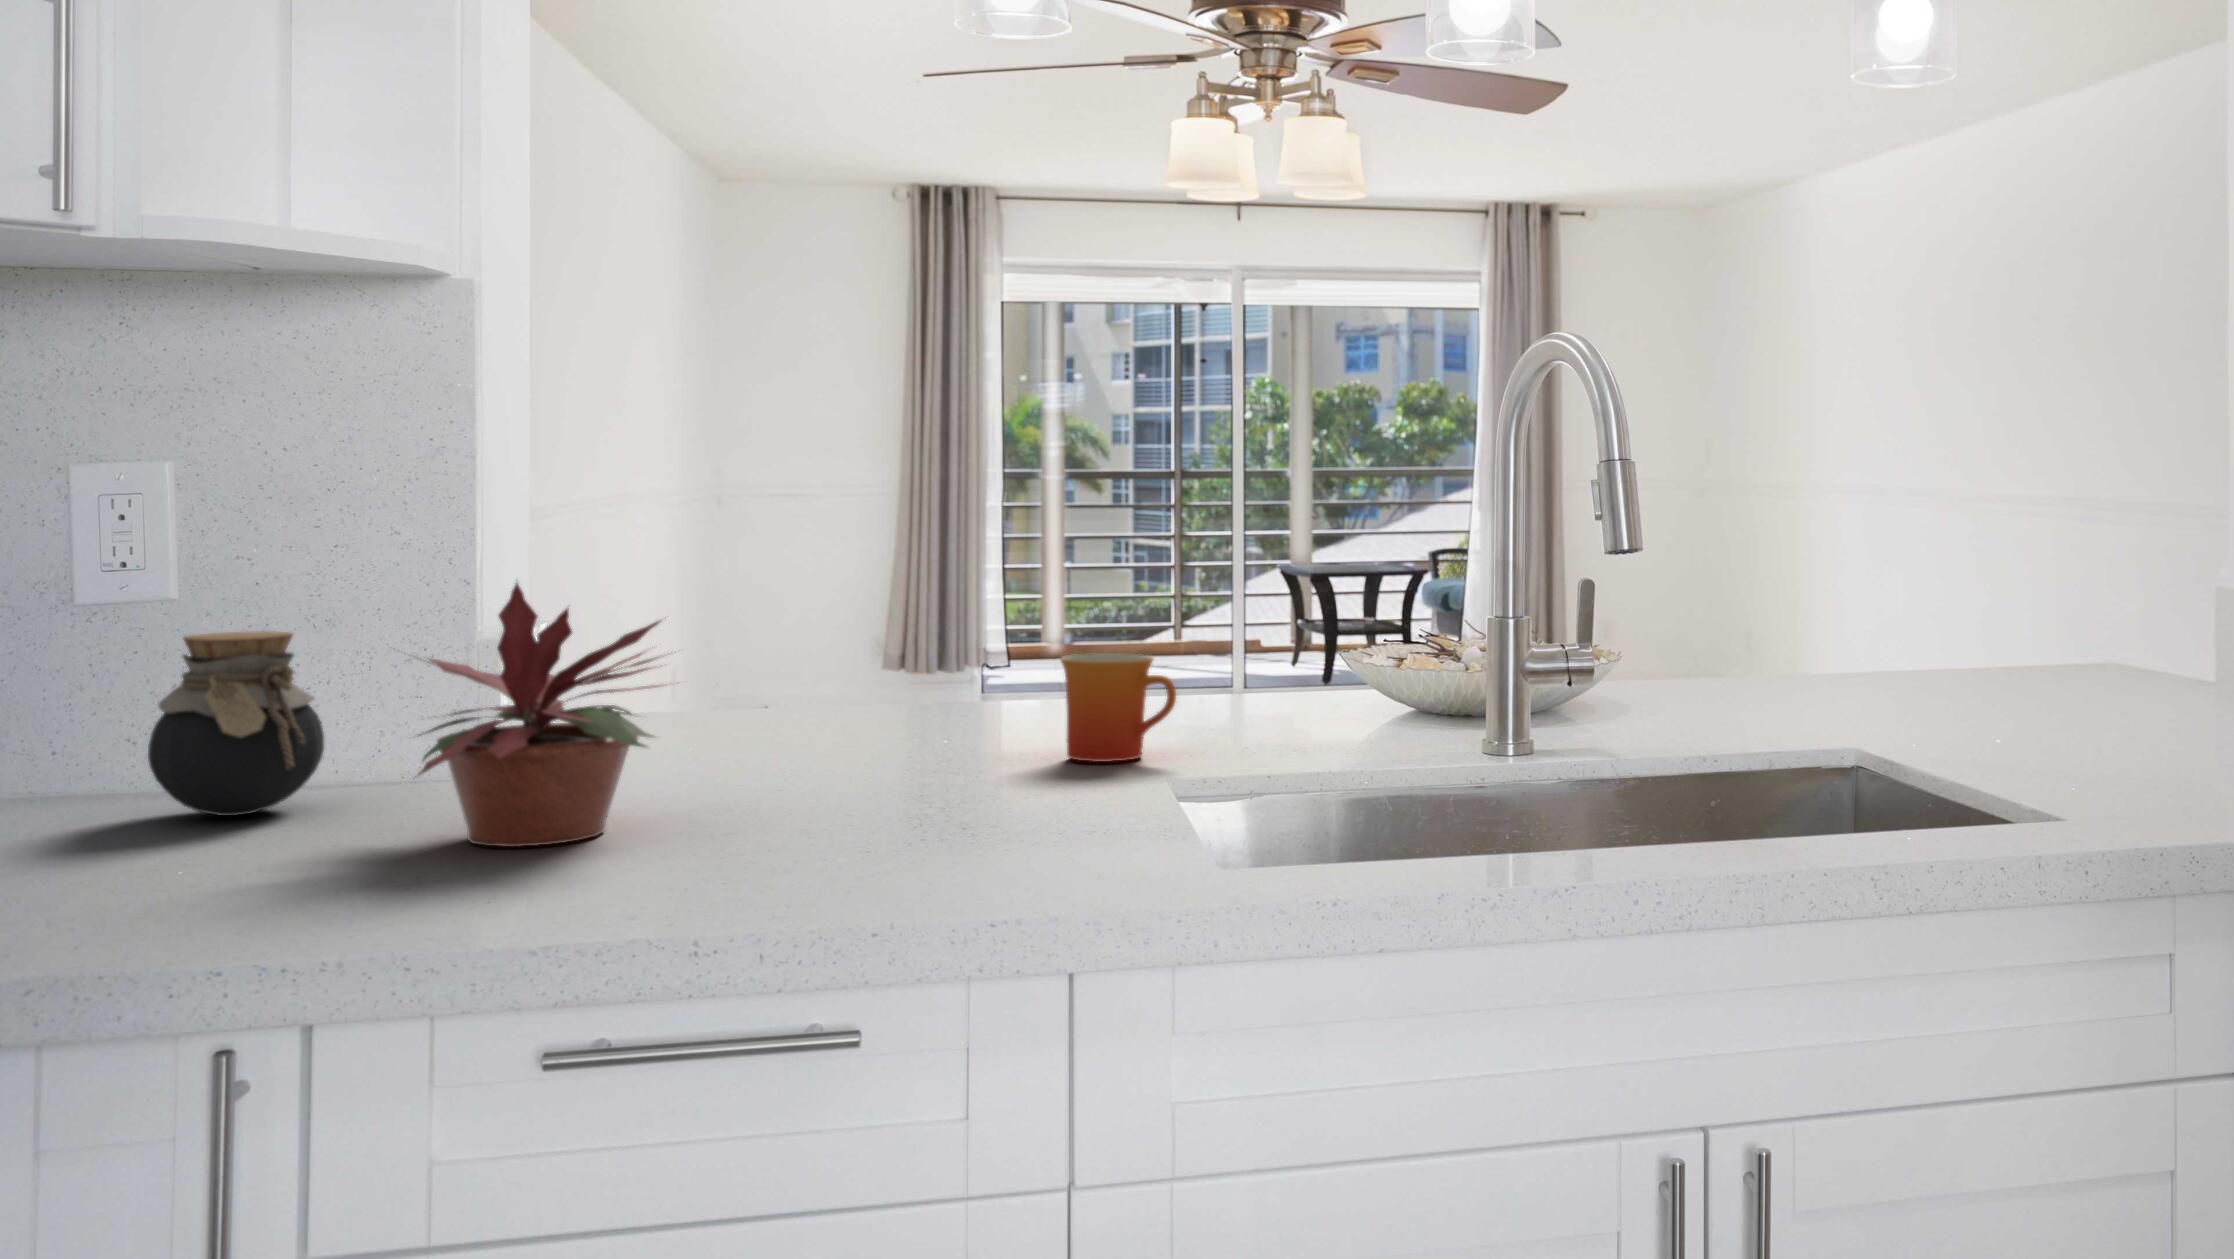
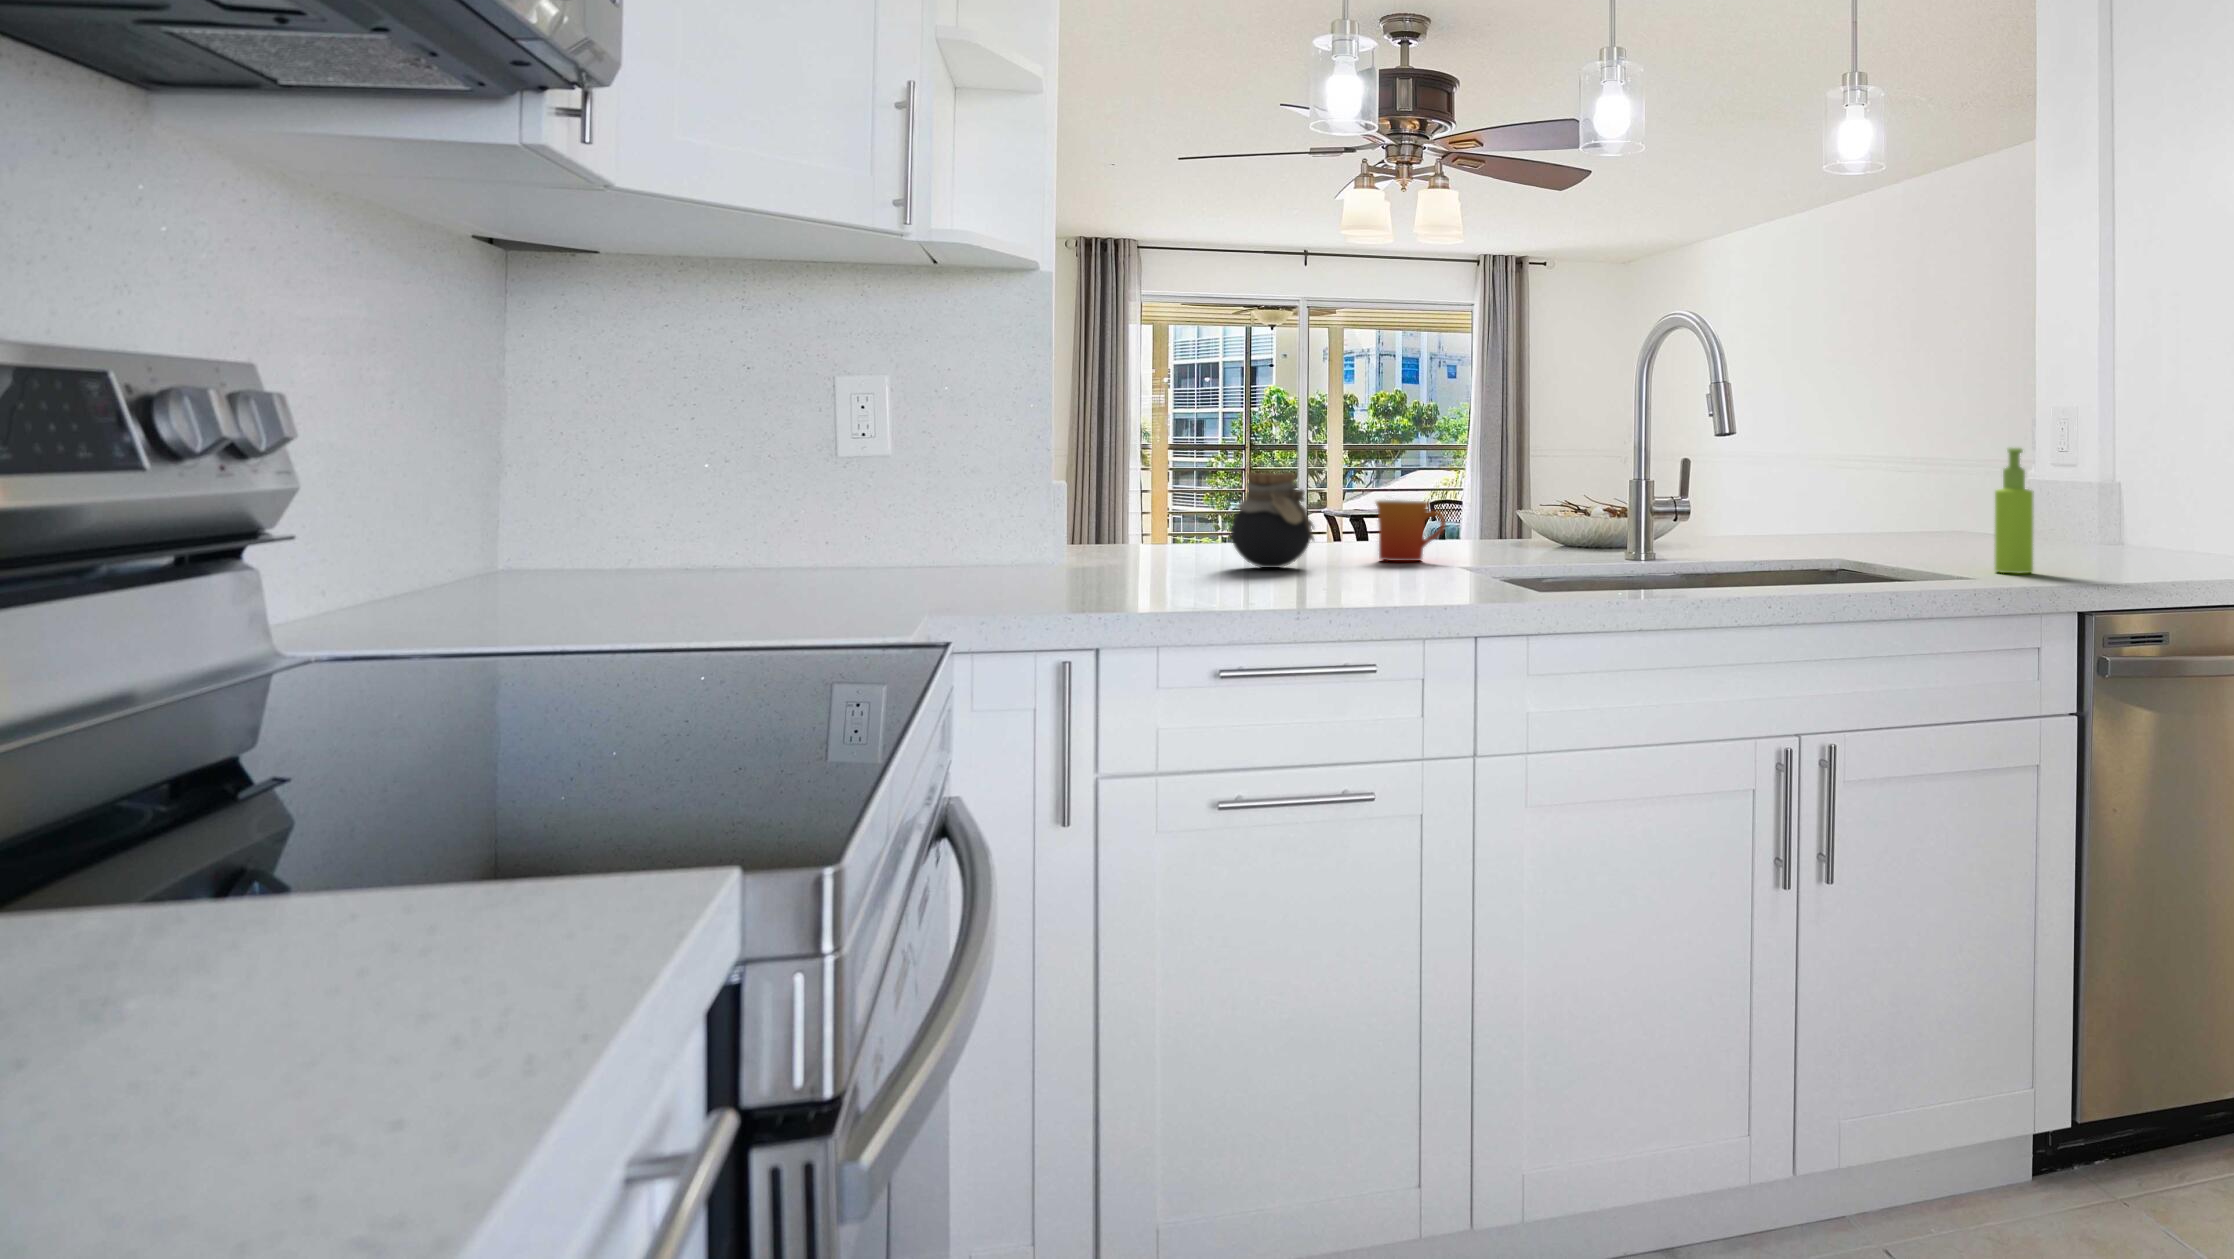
soap dispenser: none [2117,572,2184,797] -> present [1995,448,2033,574]
potted plant: present [409,583,669,847] -> none [1047,436,1214,588]
jar: present [148,631,324,816] -> present [1231,473,1314,568]

